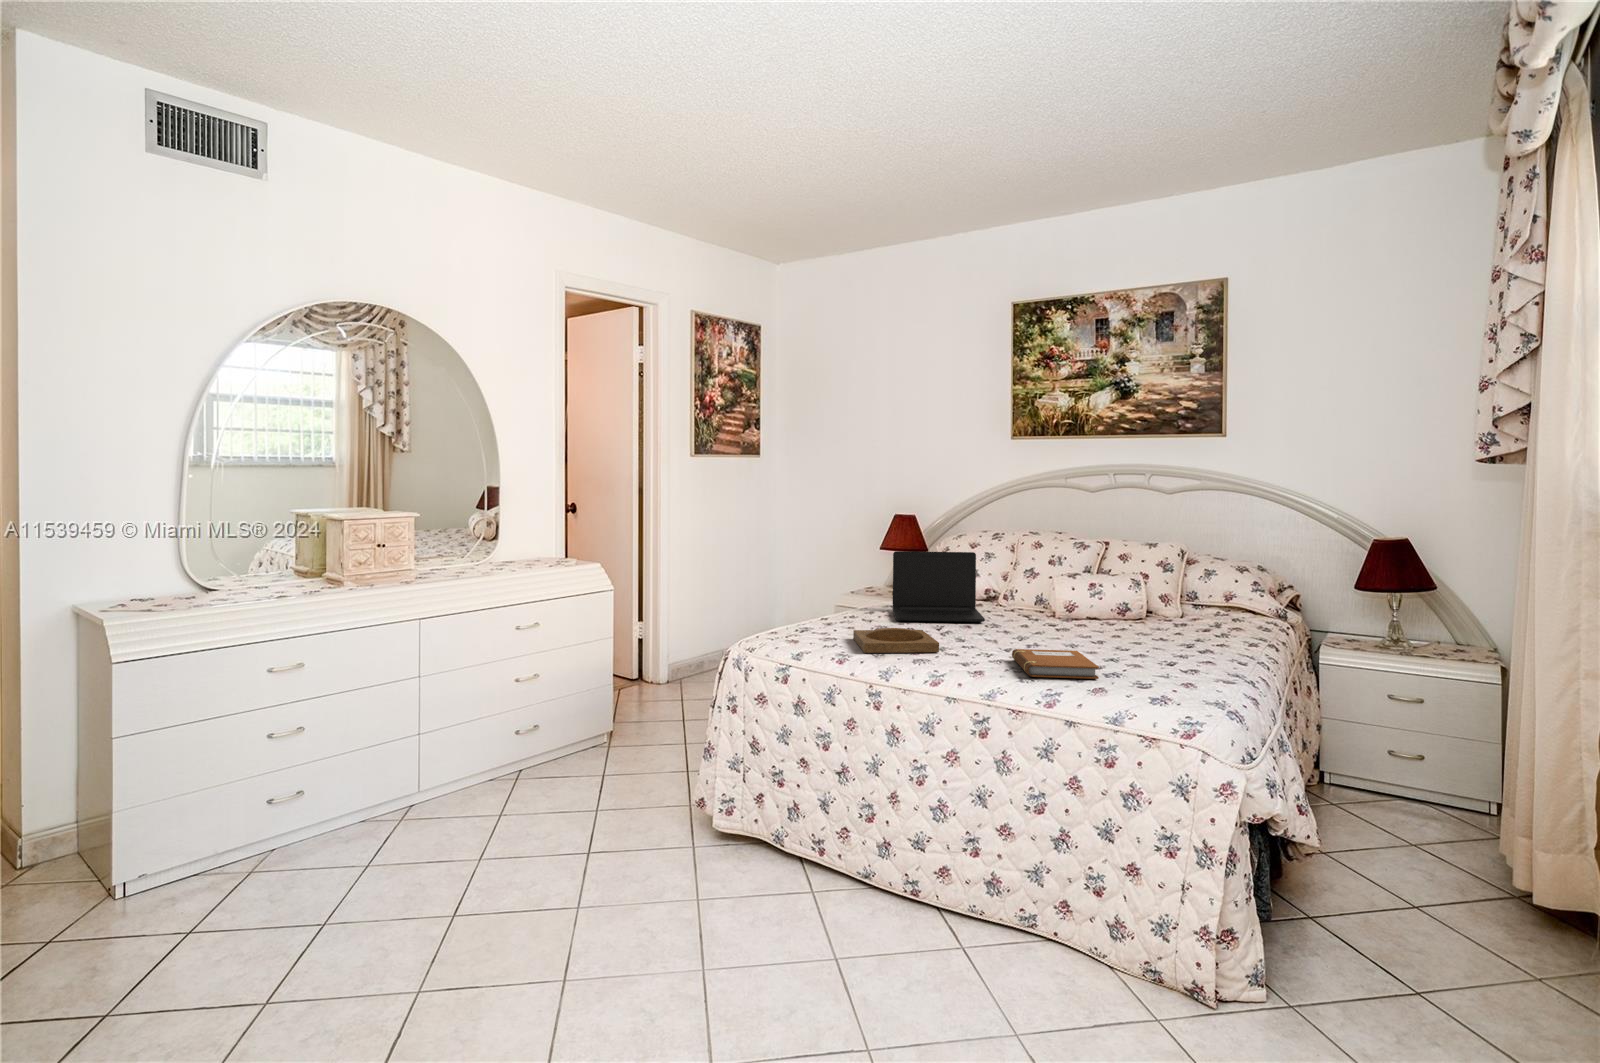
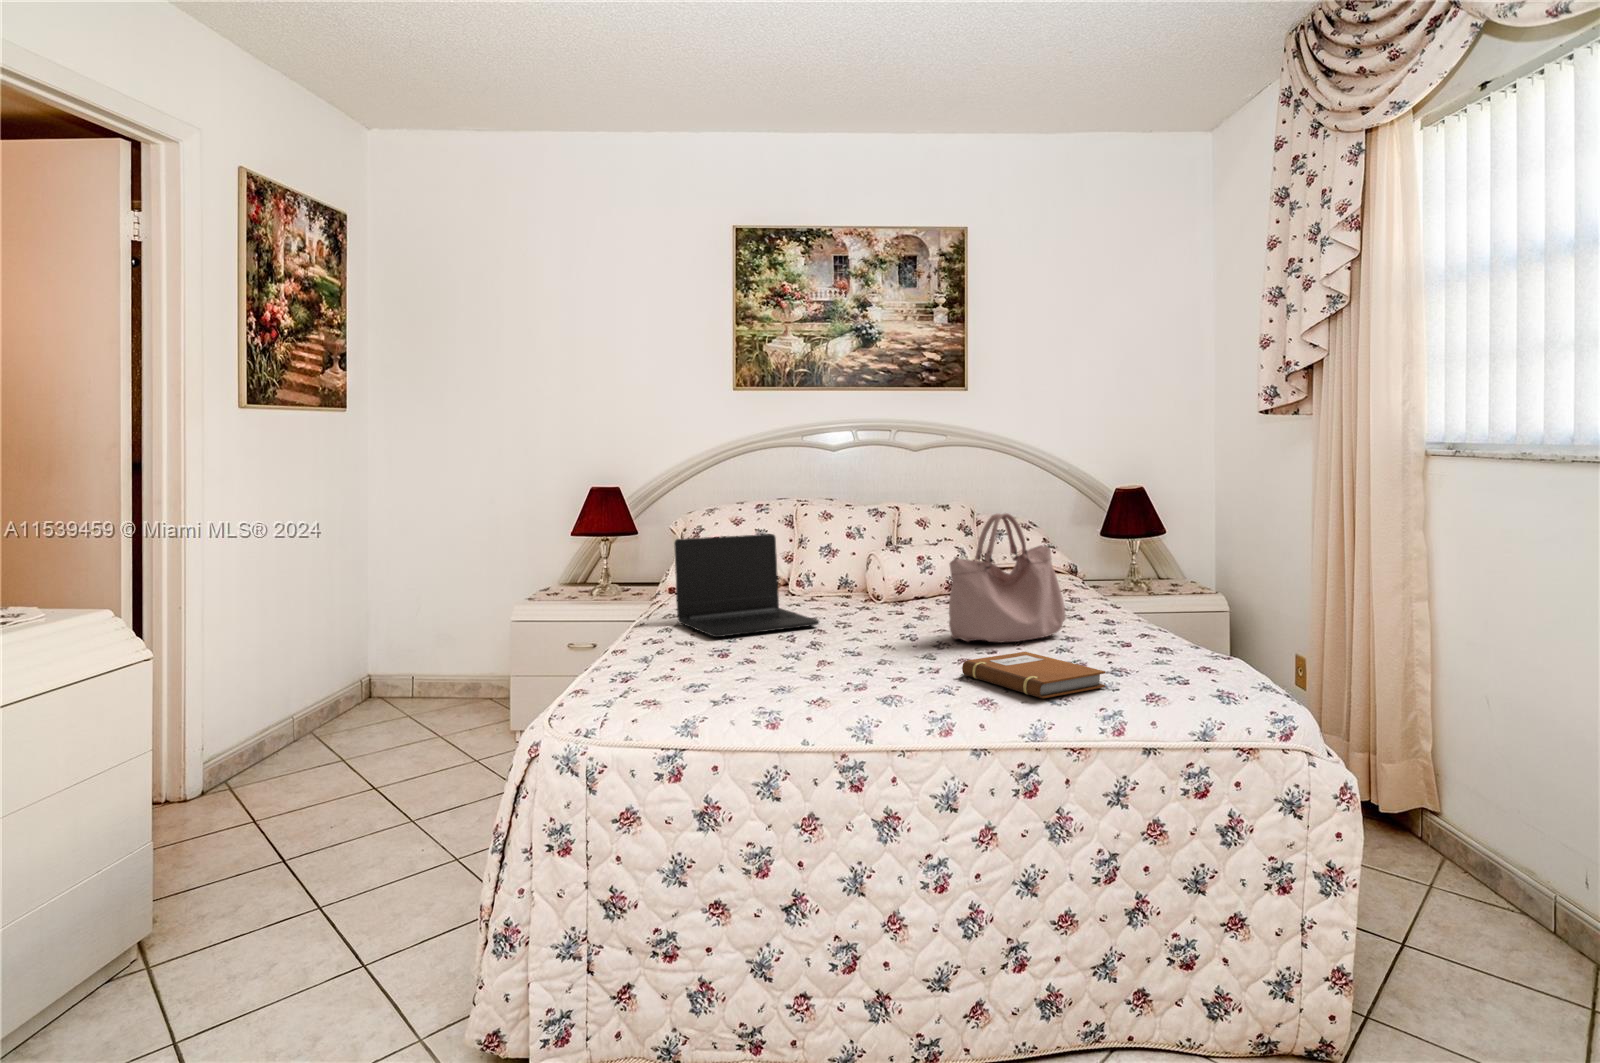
handbag: none [1058,545,1175,649] -> present [949,513,1066,643]
tray: present [853,628,939,653] -> none [711,648,863,699]

